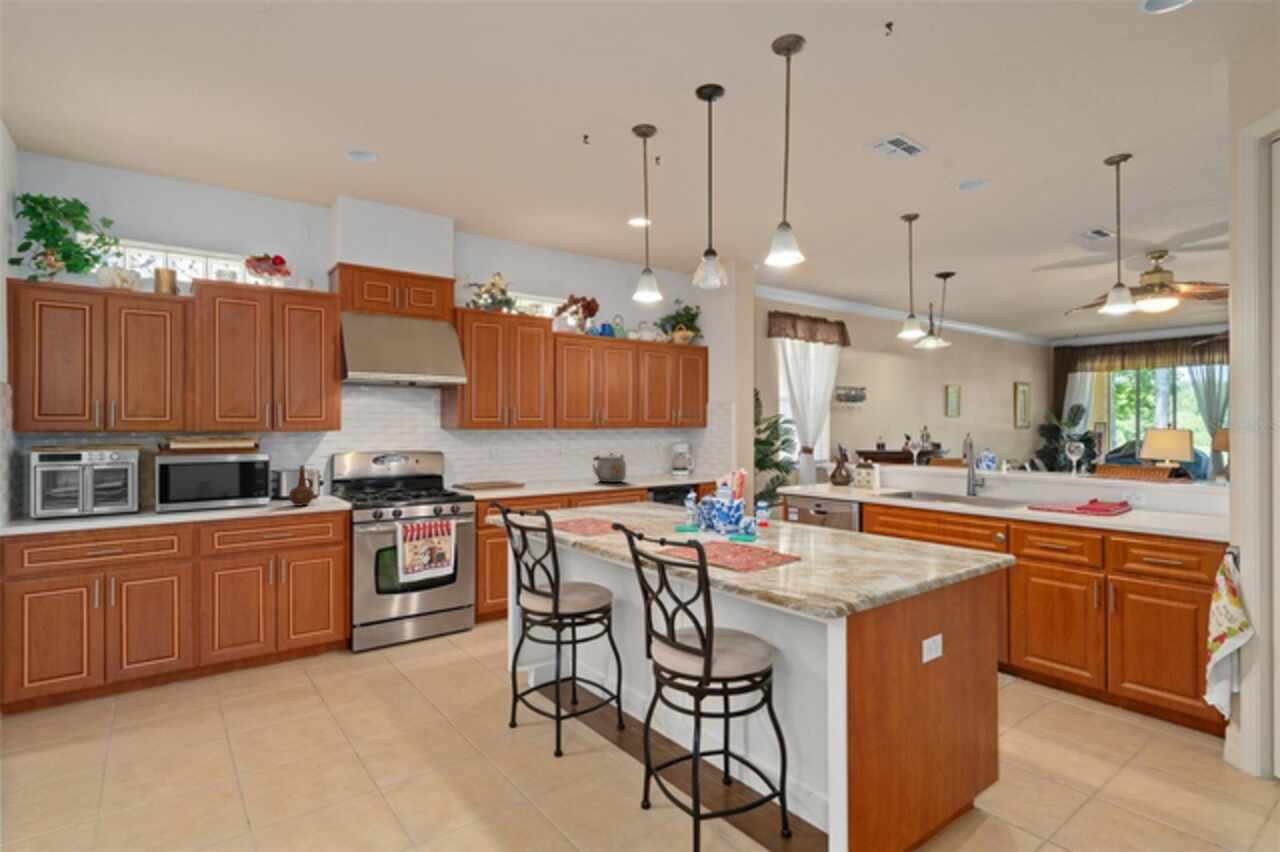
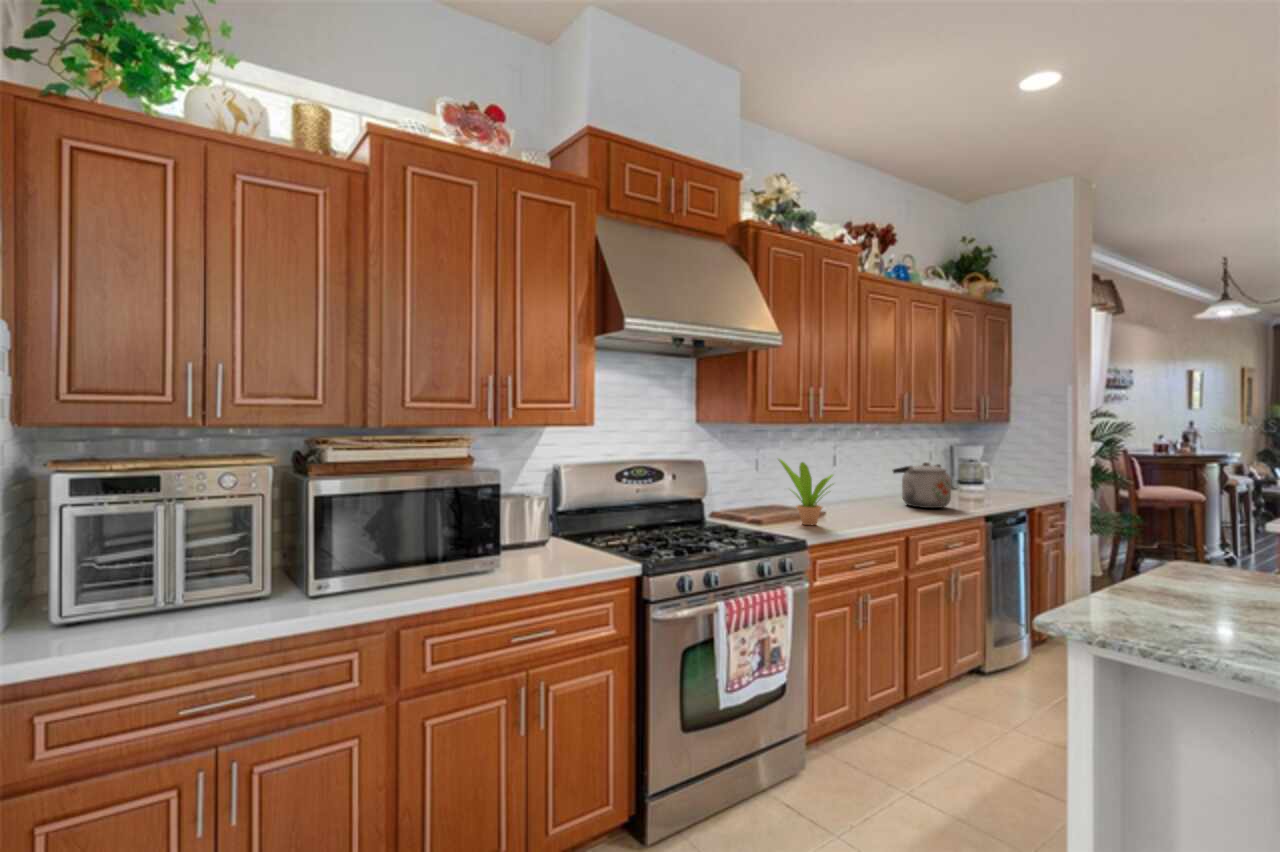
potted plant: none [488,450,520,490] -> present [779,459,833,525]
ceramic pitcher: present [289,465,314,506] -> none [532,491,574,570]

